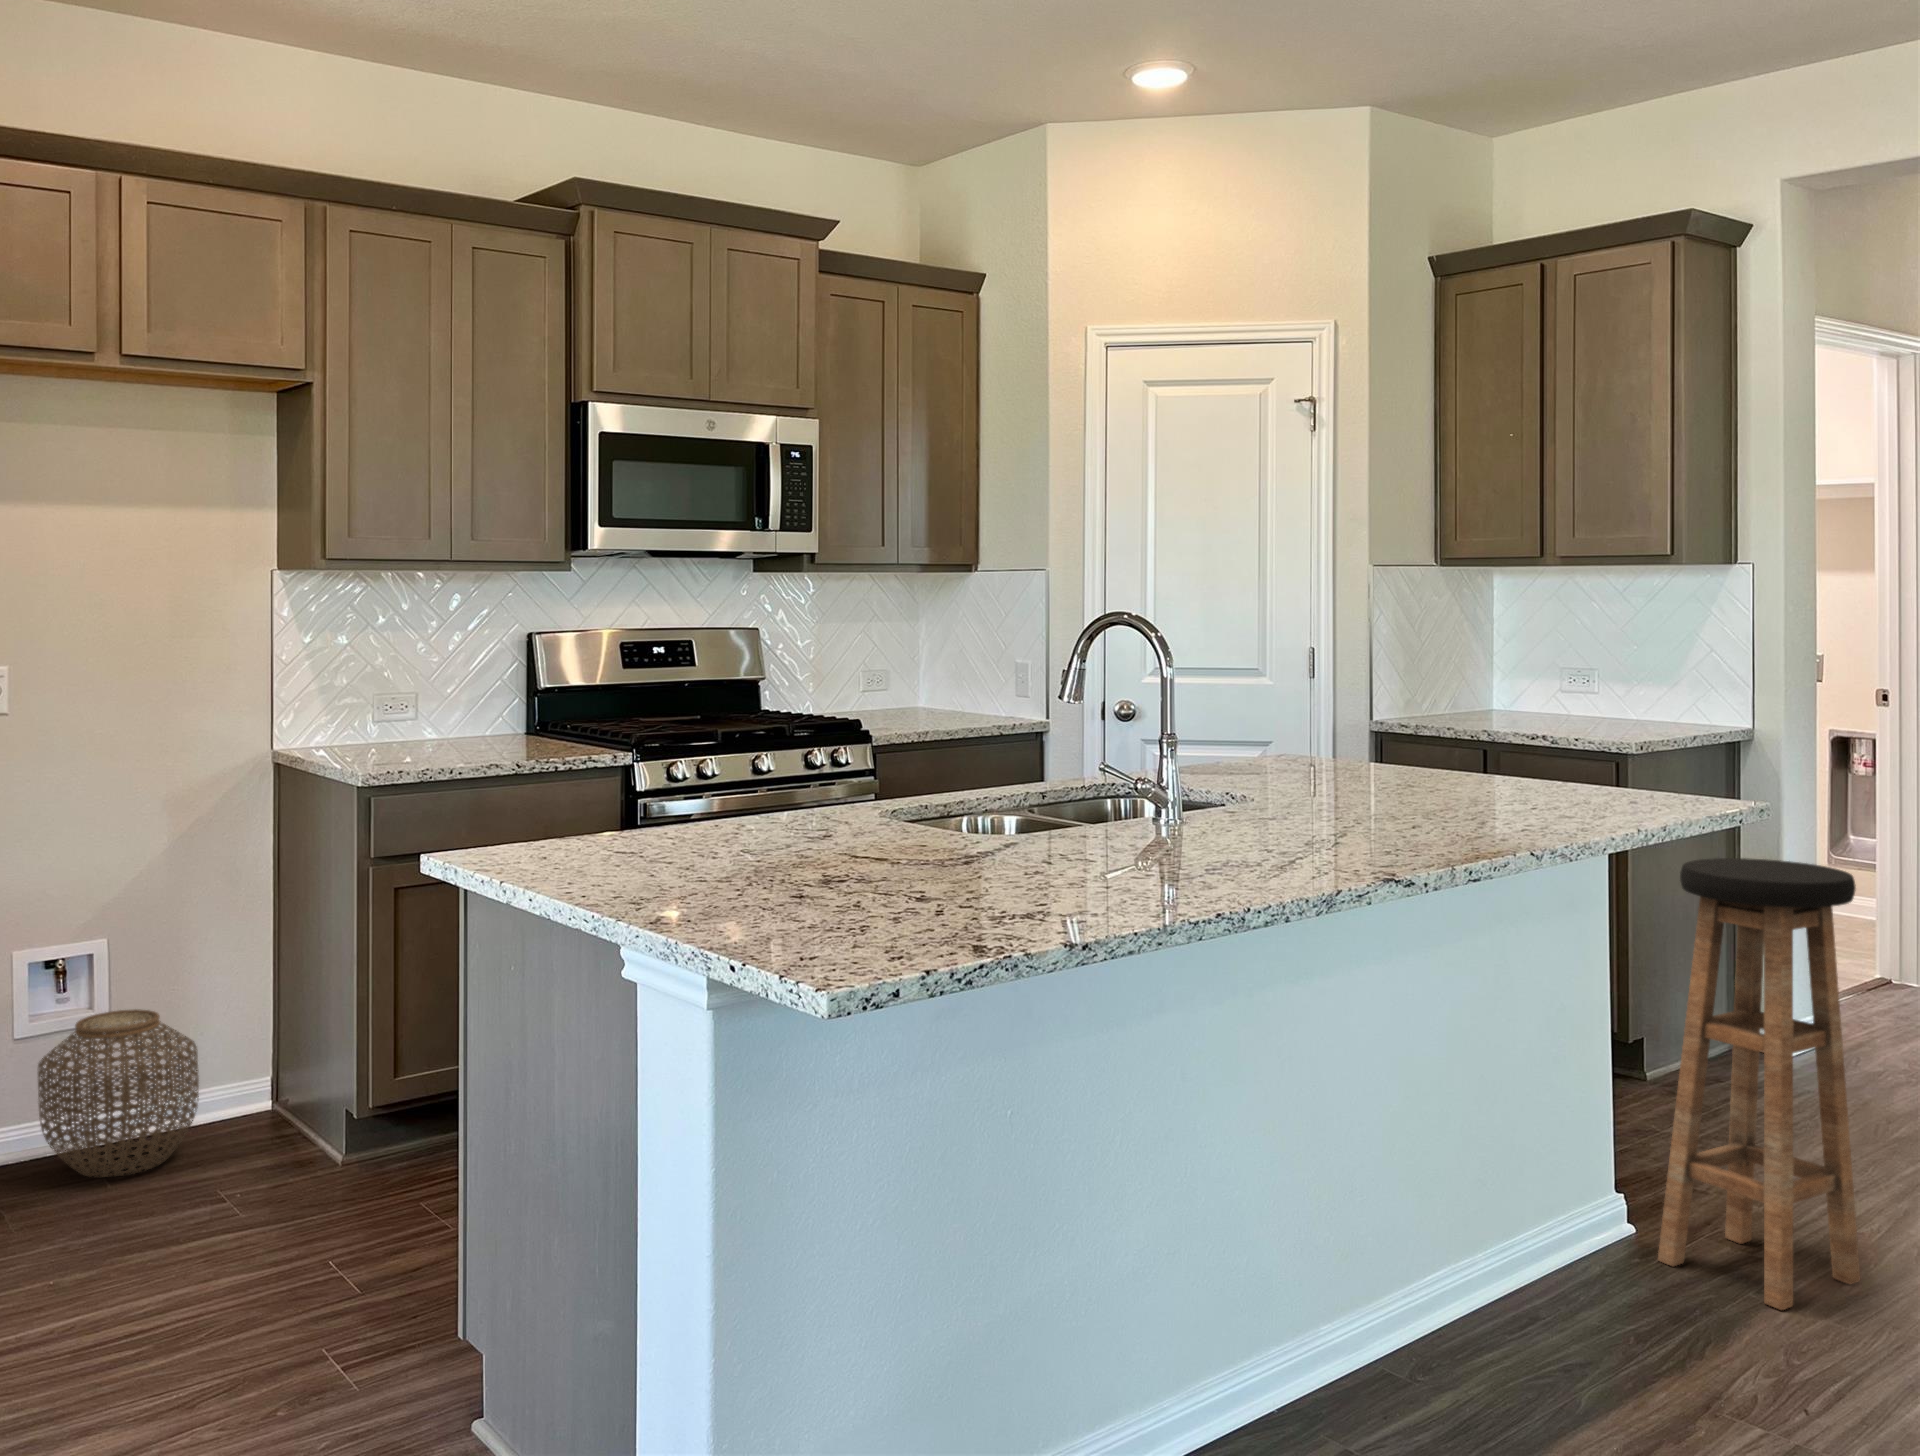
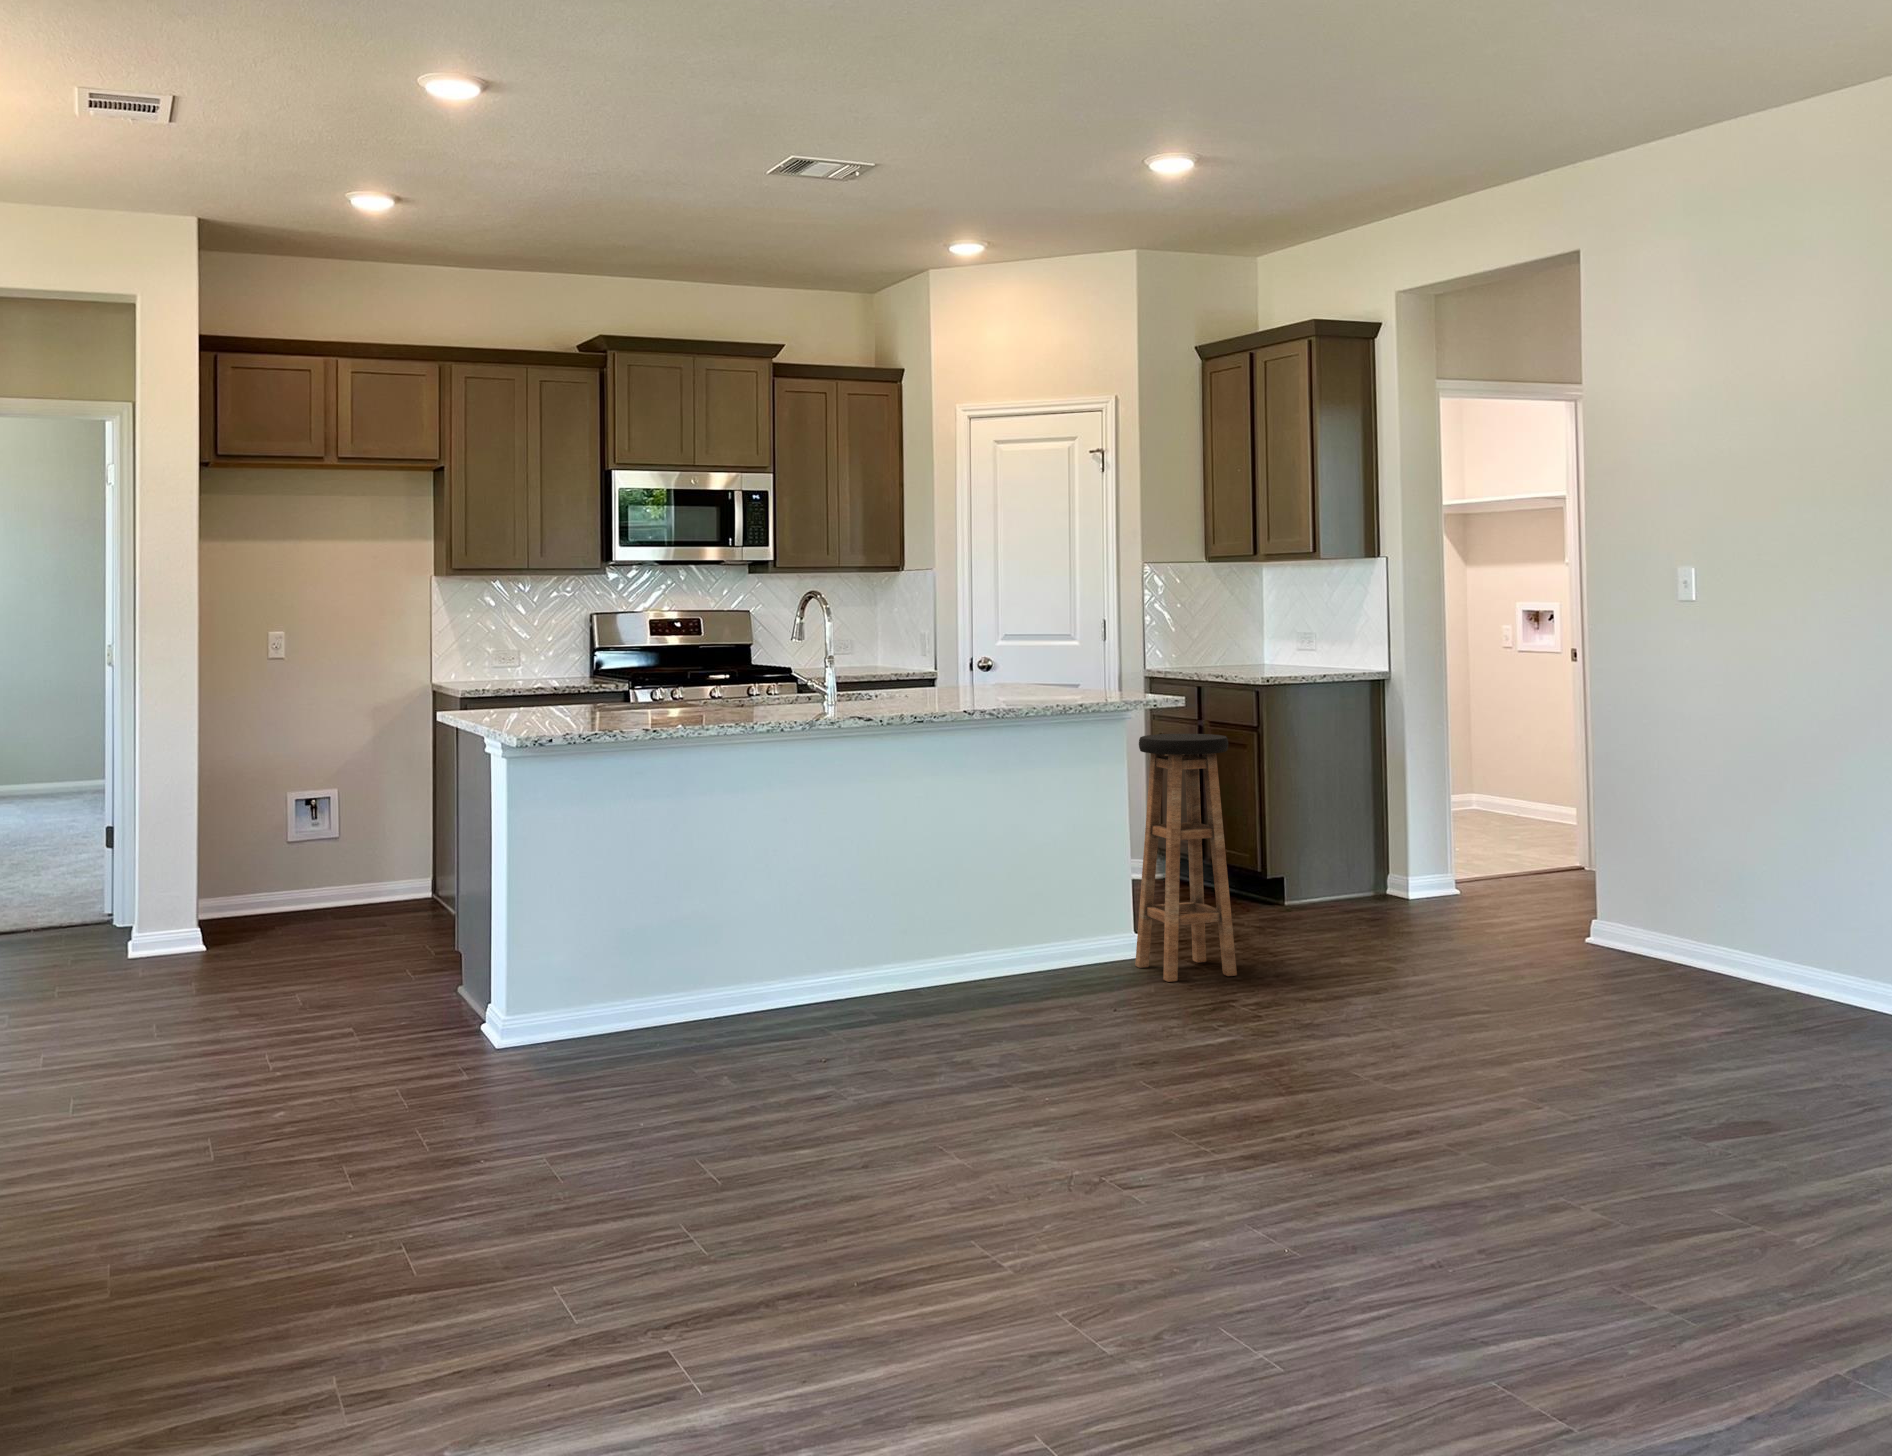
woven basket: present [38,1009,199,1177] -> none [299,826,384,914]

